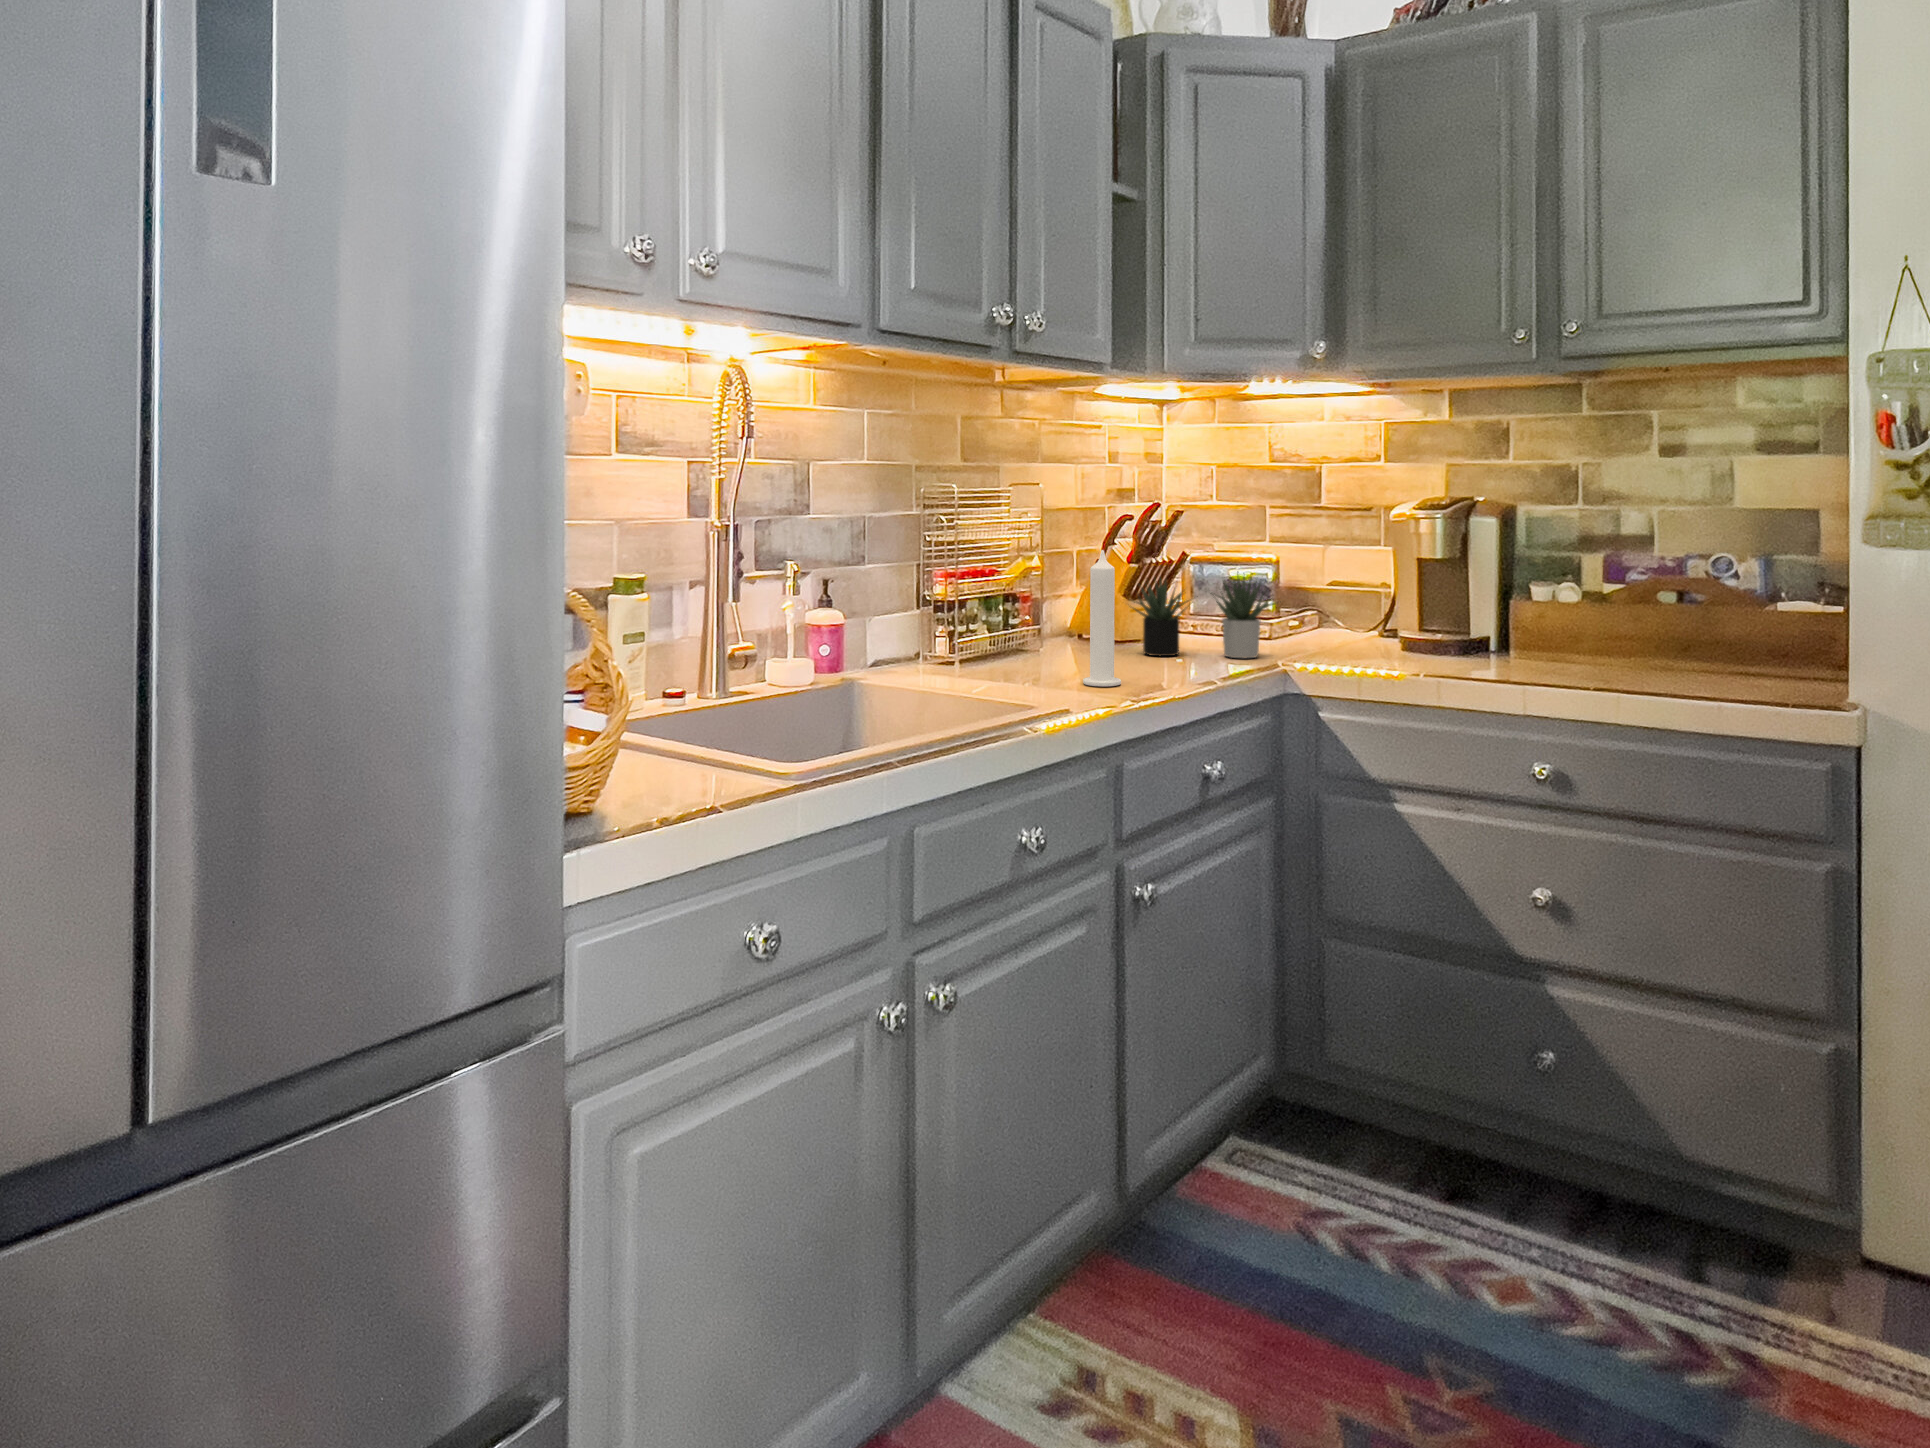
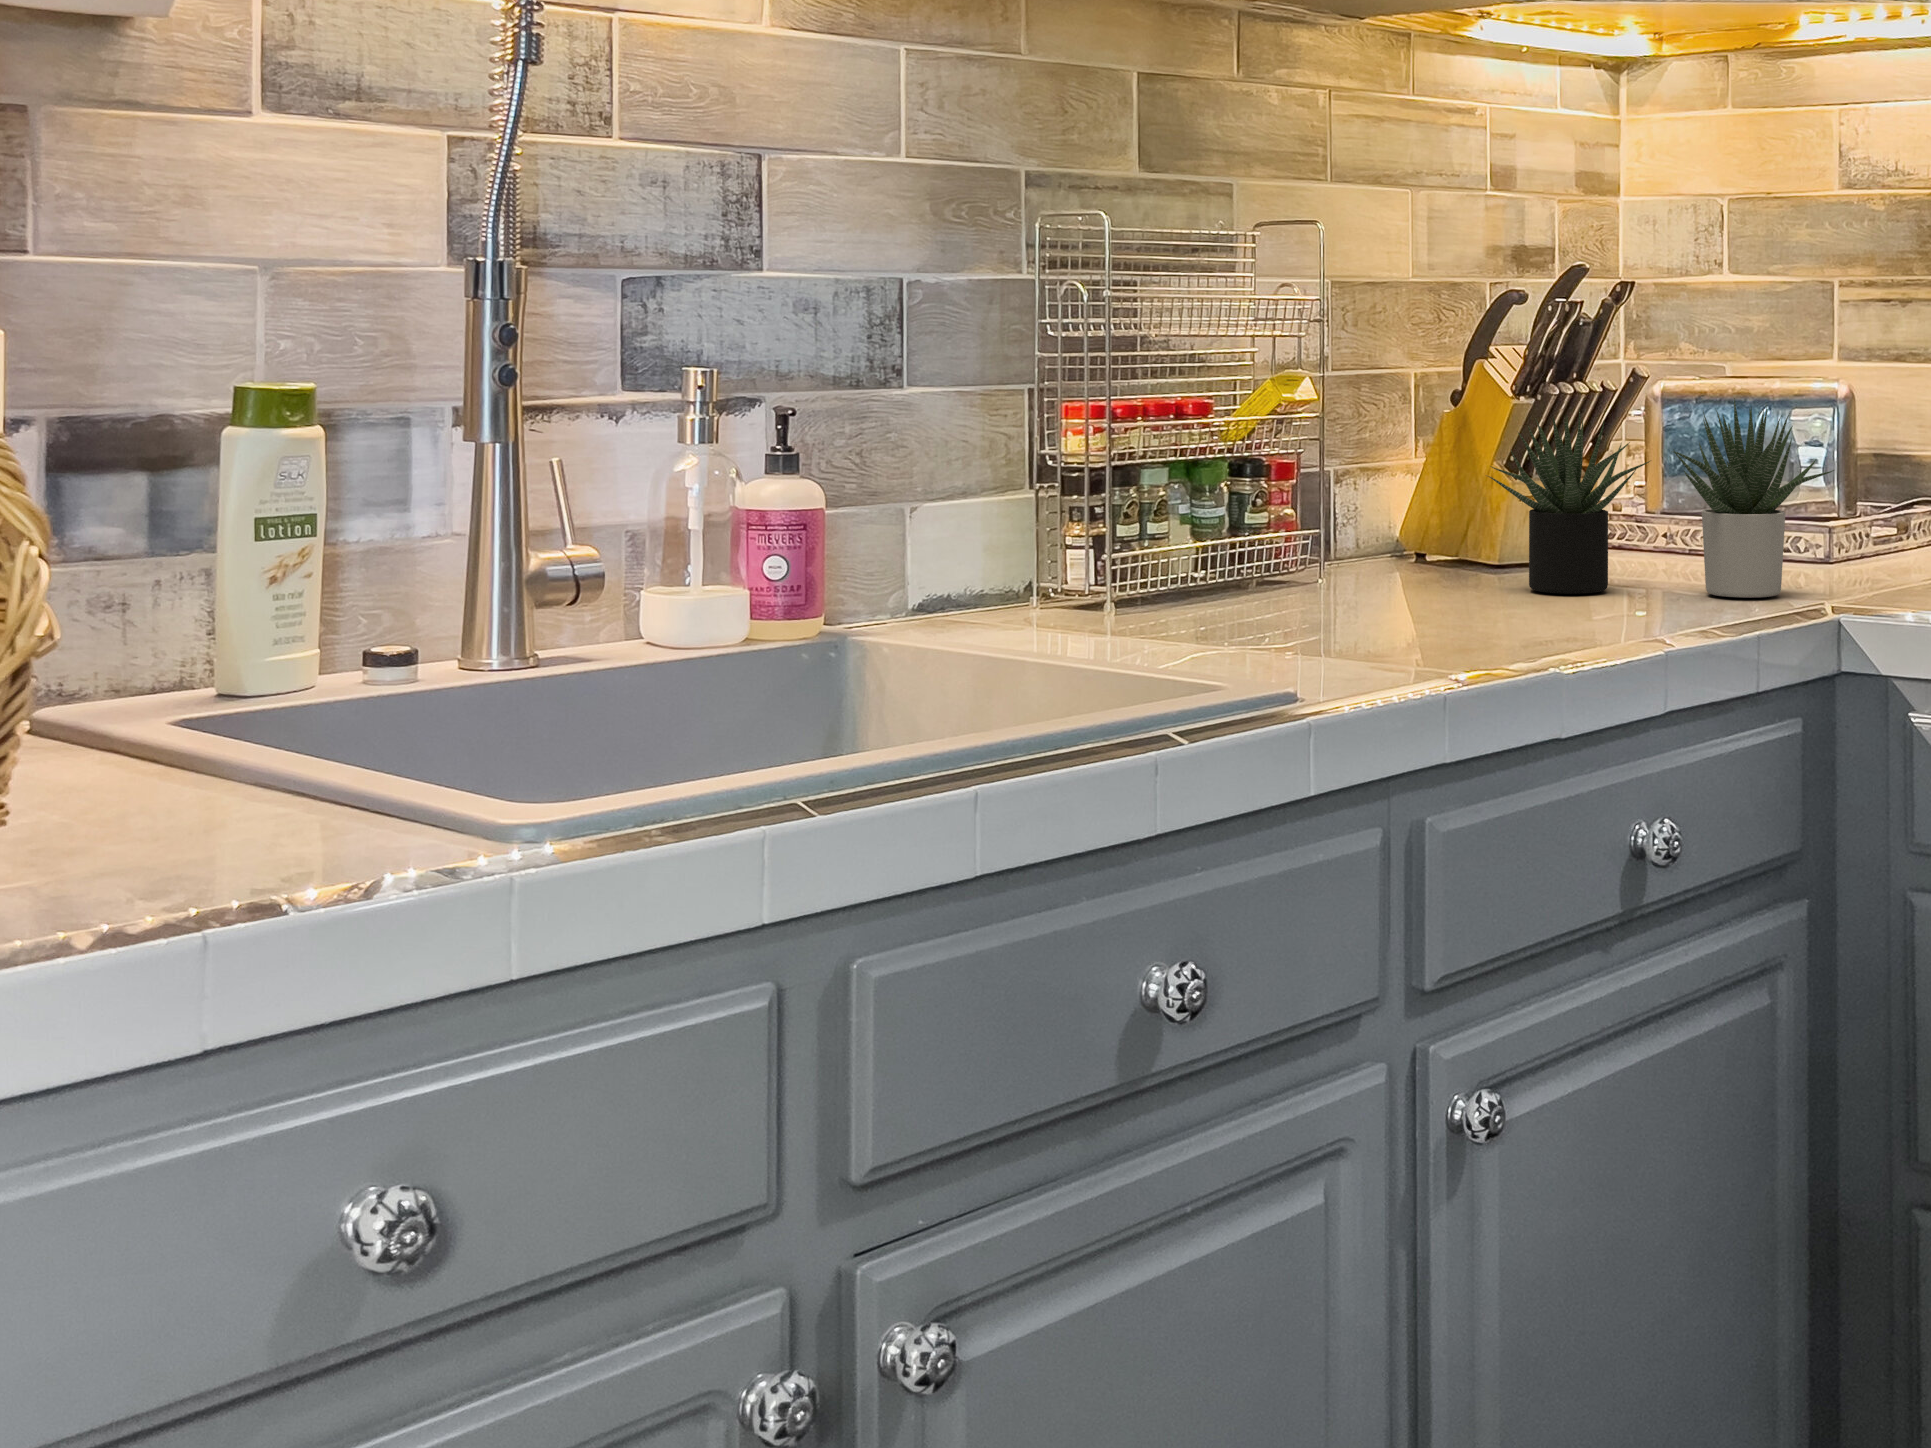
candle: present [1083,550,1121,687] -> none [1360,344,1444,650]

